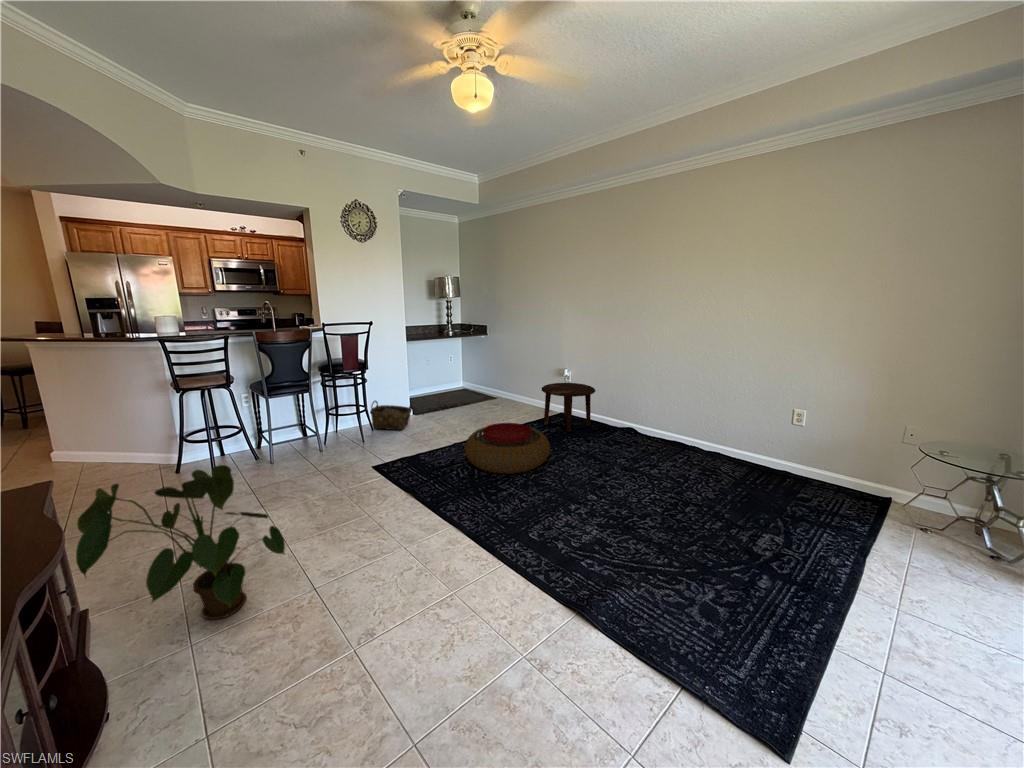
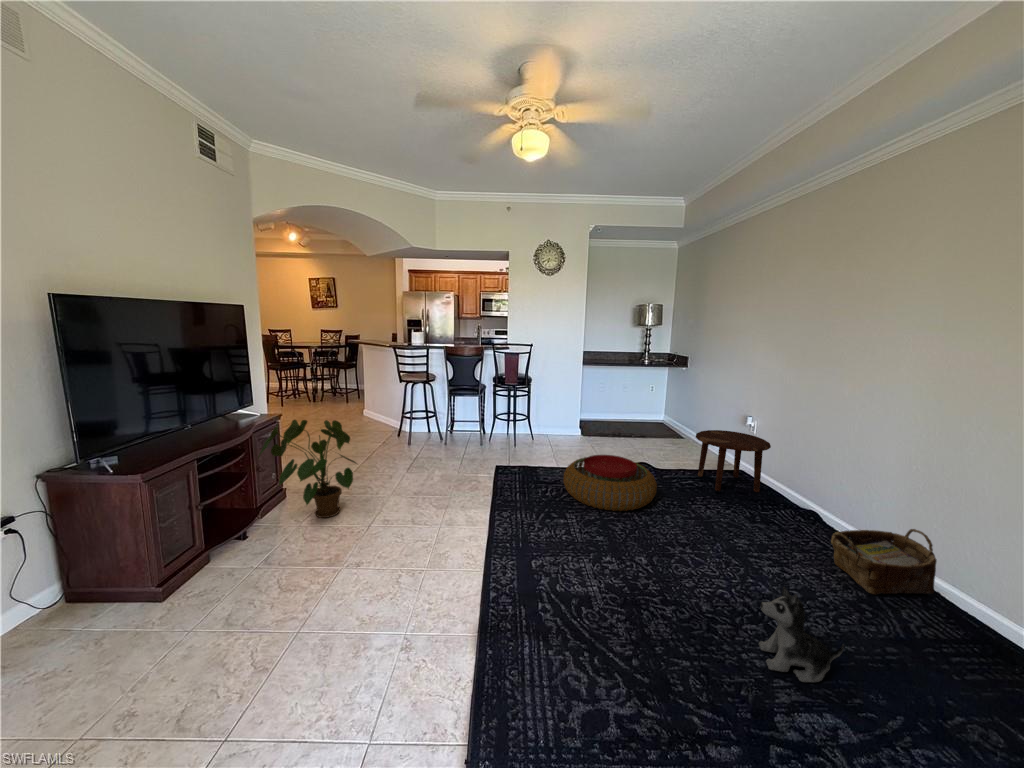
woven basket: present [370,400,412,430] -> present [831,529,937,594]
plush toy: none [706,473,746,527] -> present [759,587,844,682]

